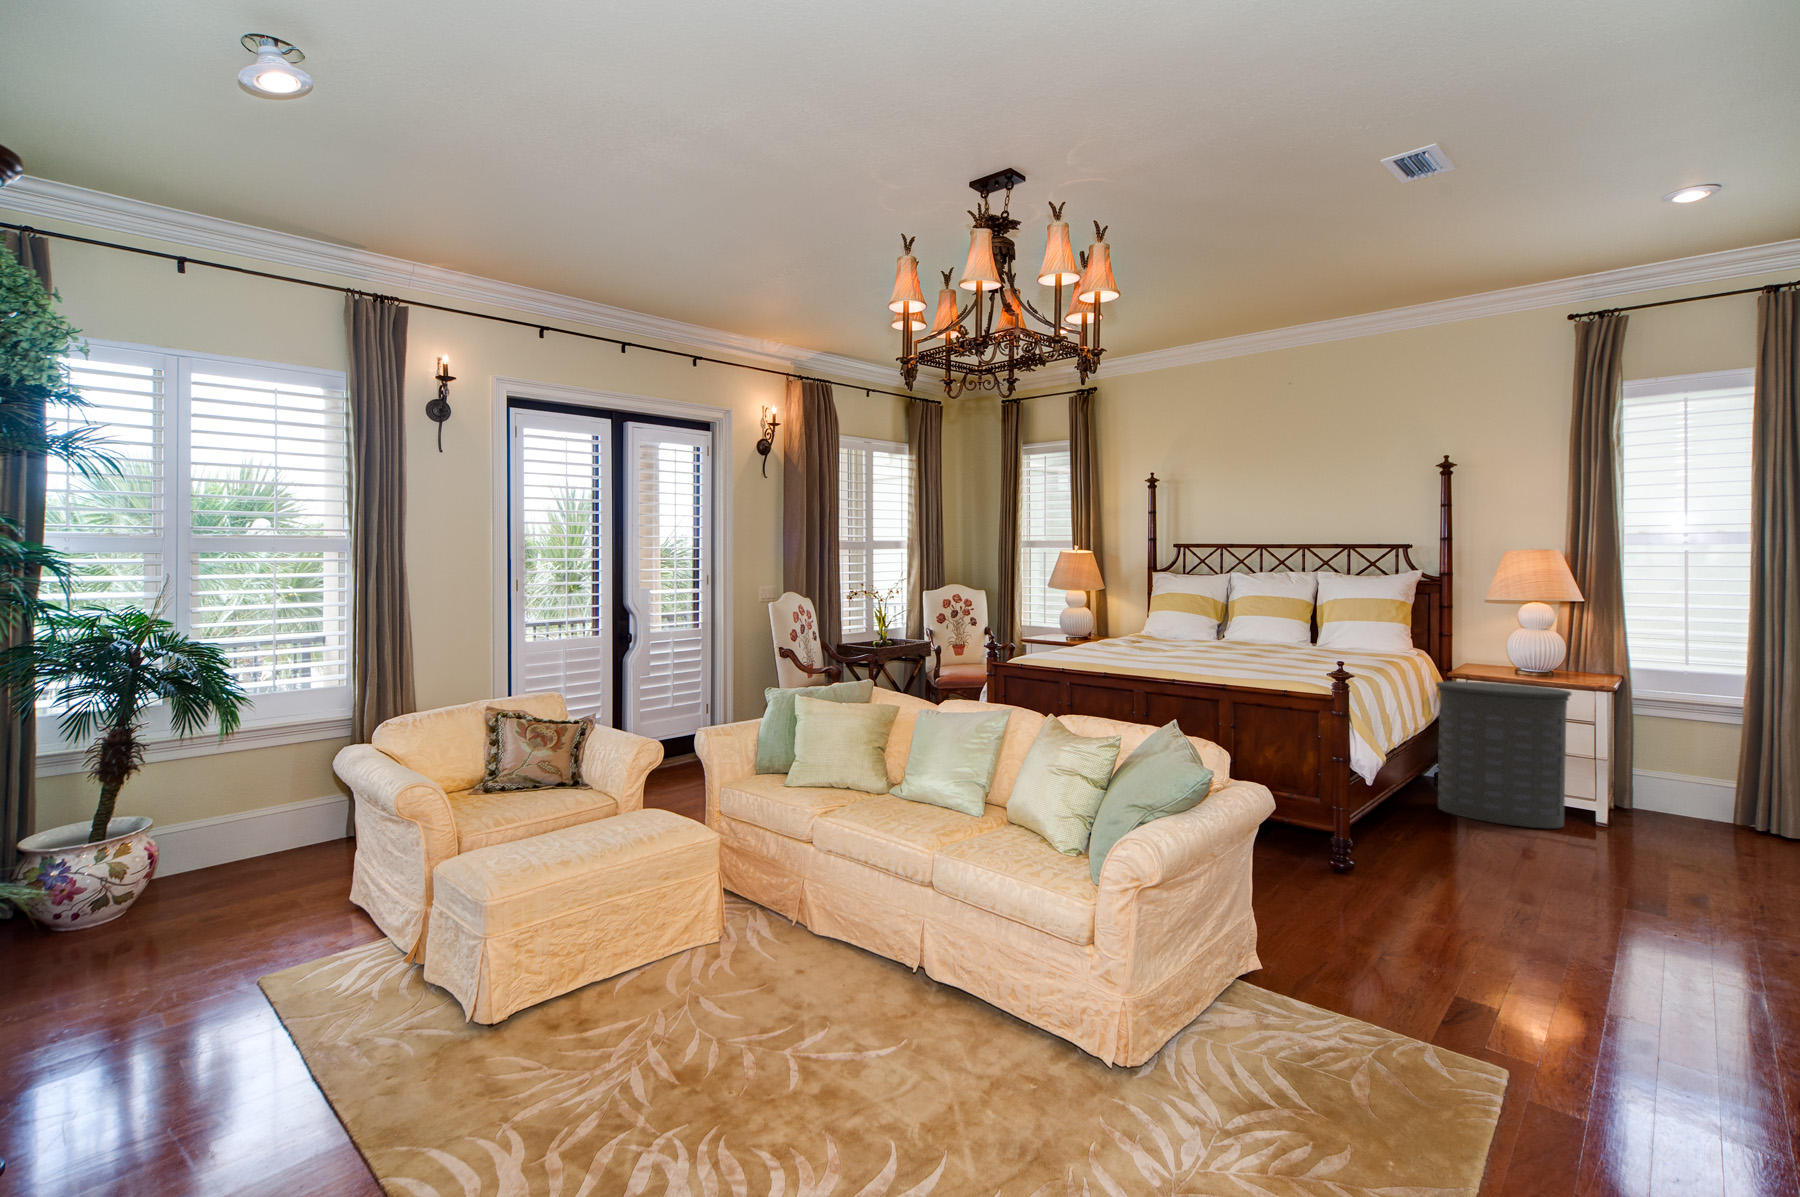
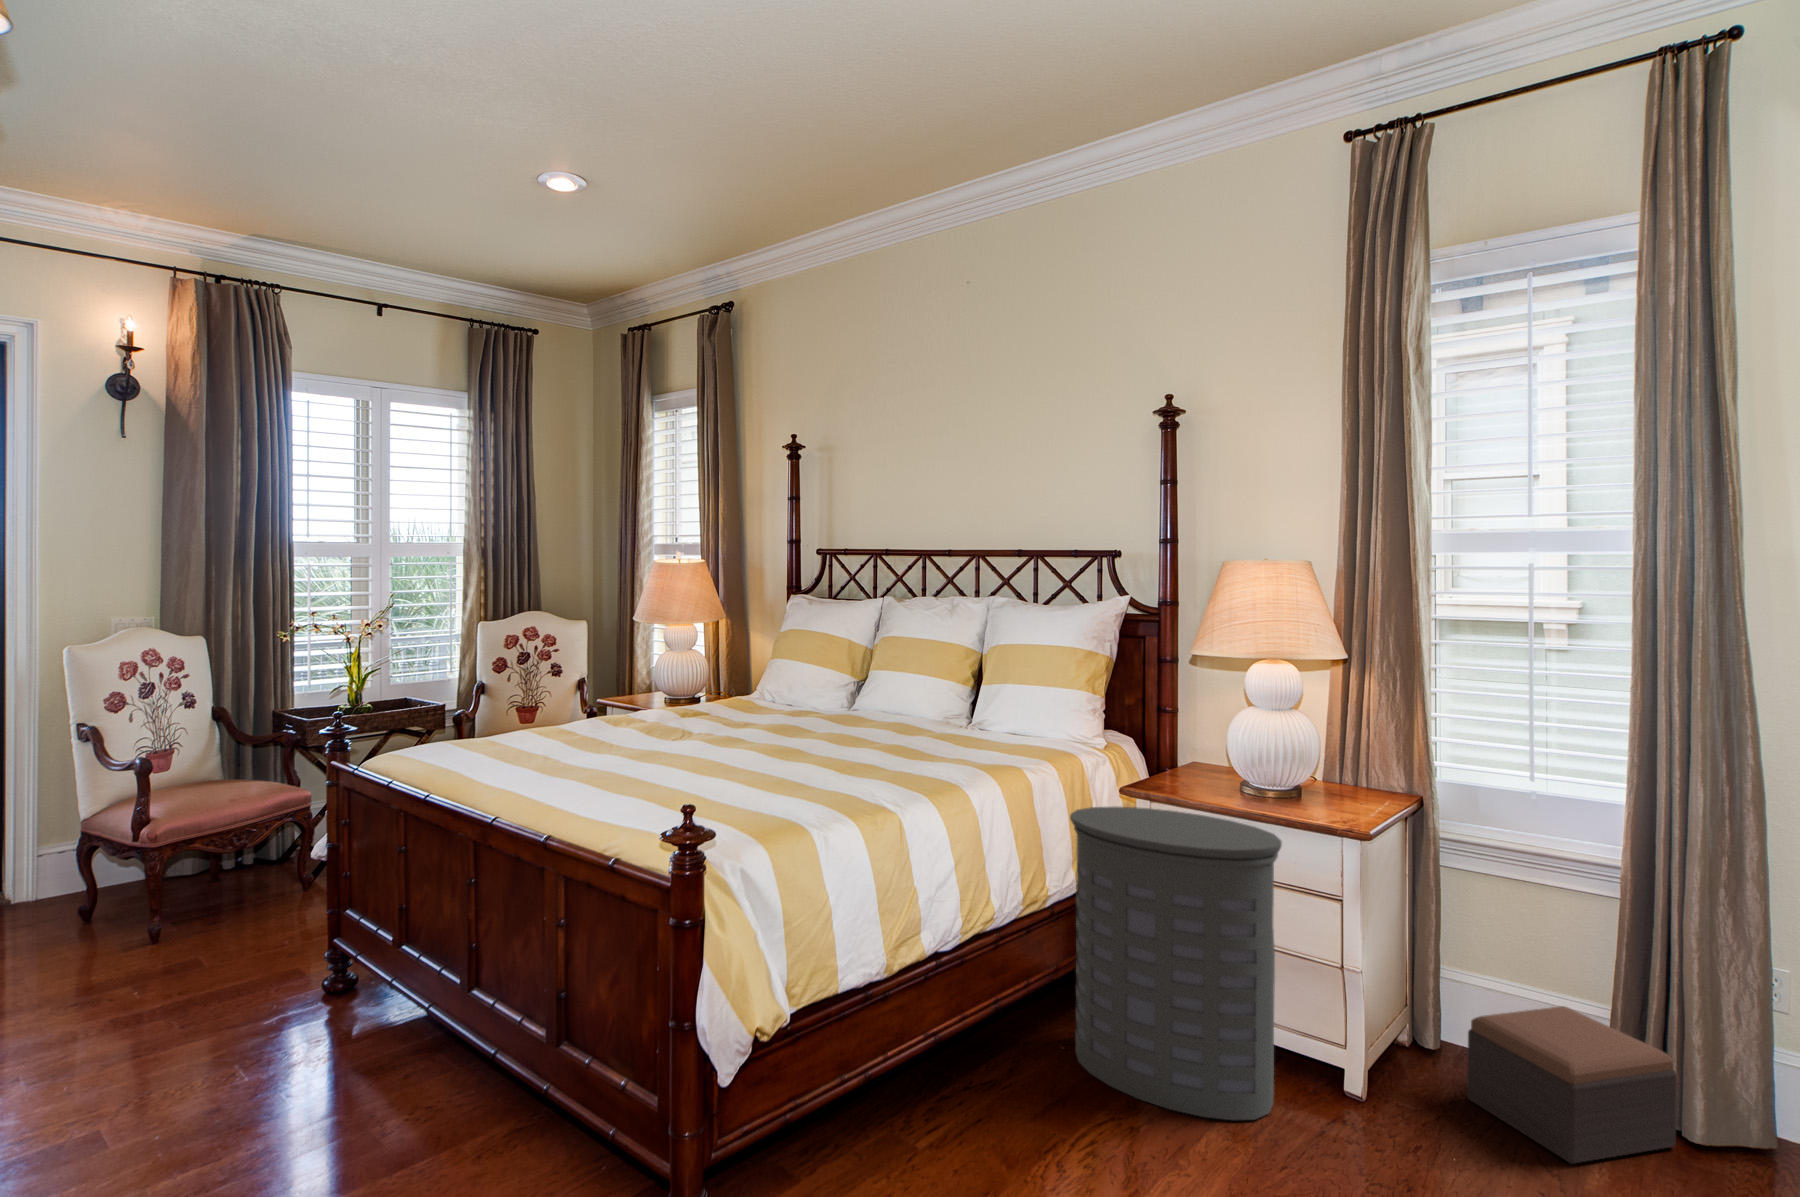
footstool: none [1659,777,1776,840] -> present [1467,1006,1677,1164]

